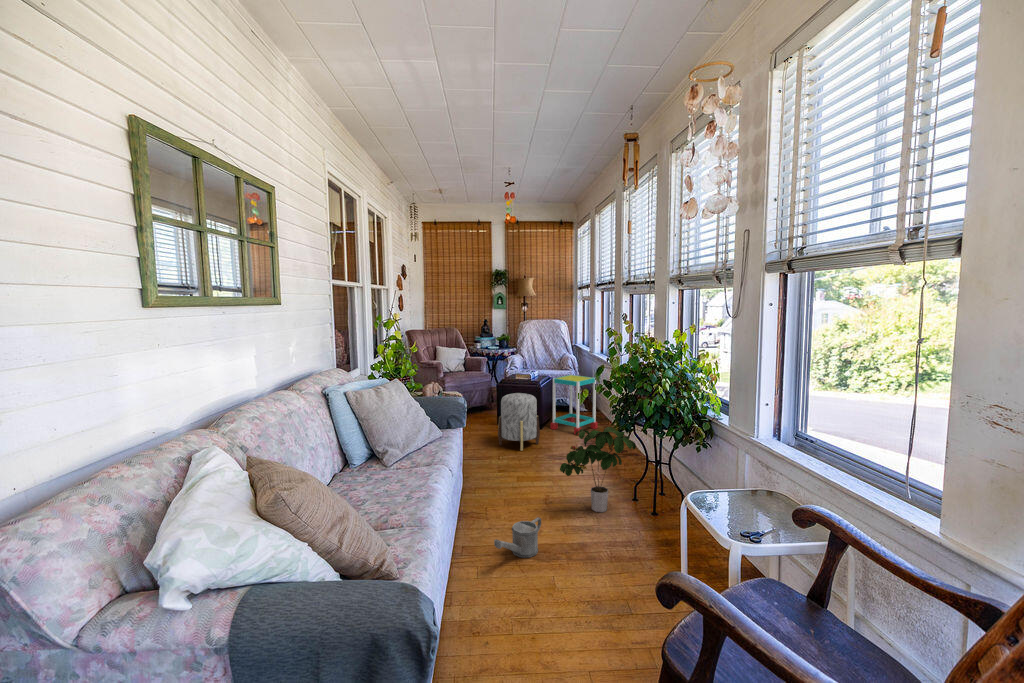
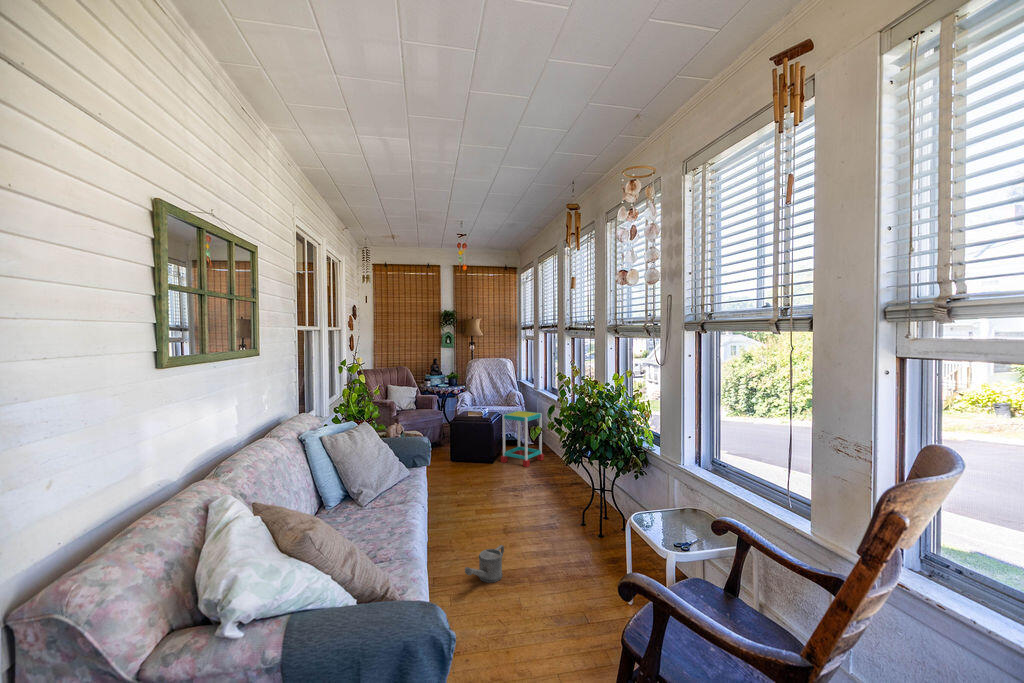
stool: present [498,393,540,451] -> none [453,430,493,484]
potted plant: present [560,427,636,512] -> none [517,460,583,537]

